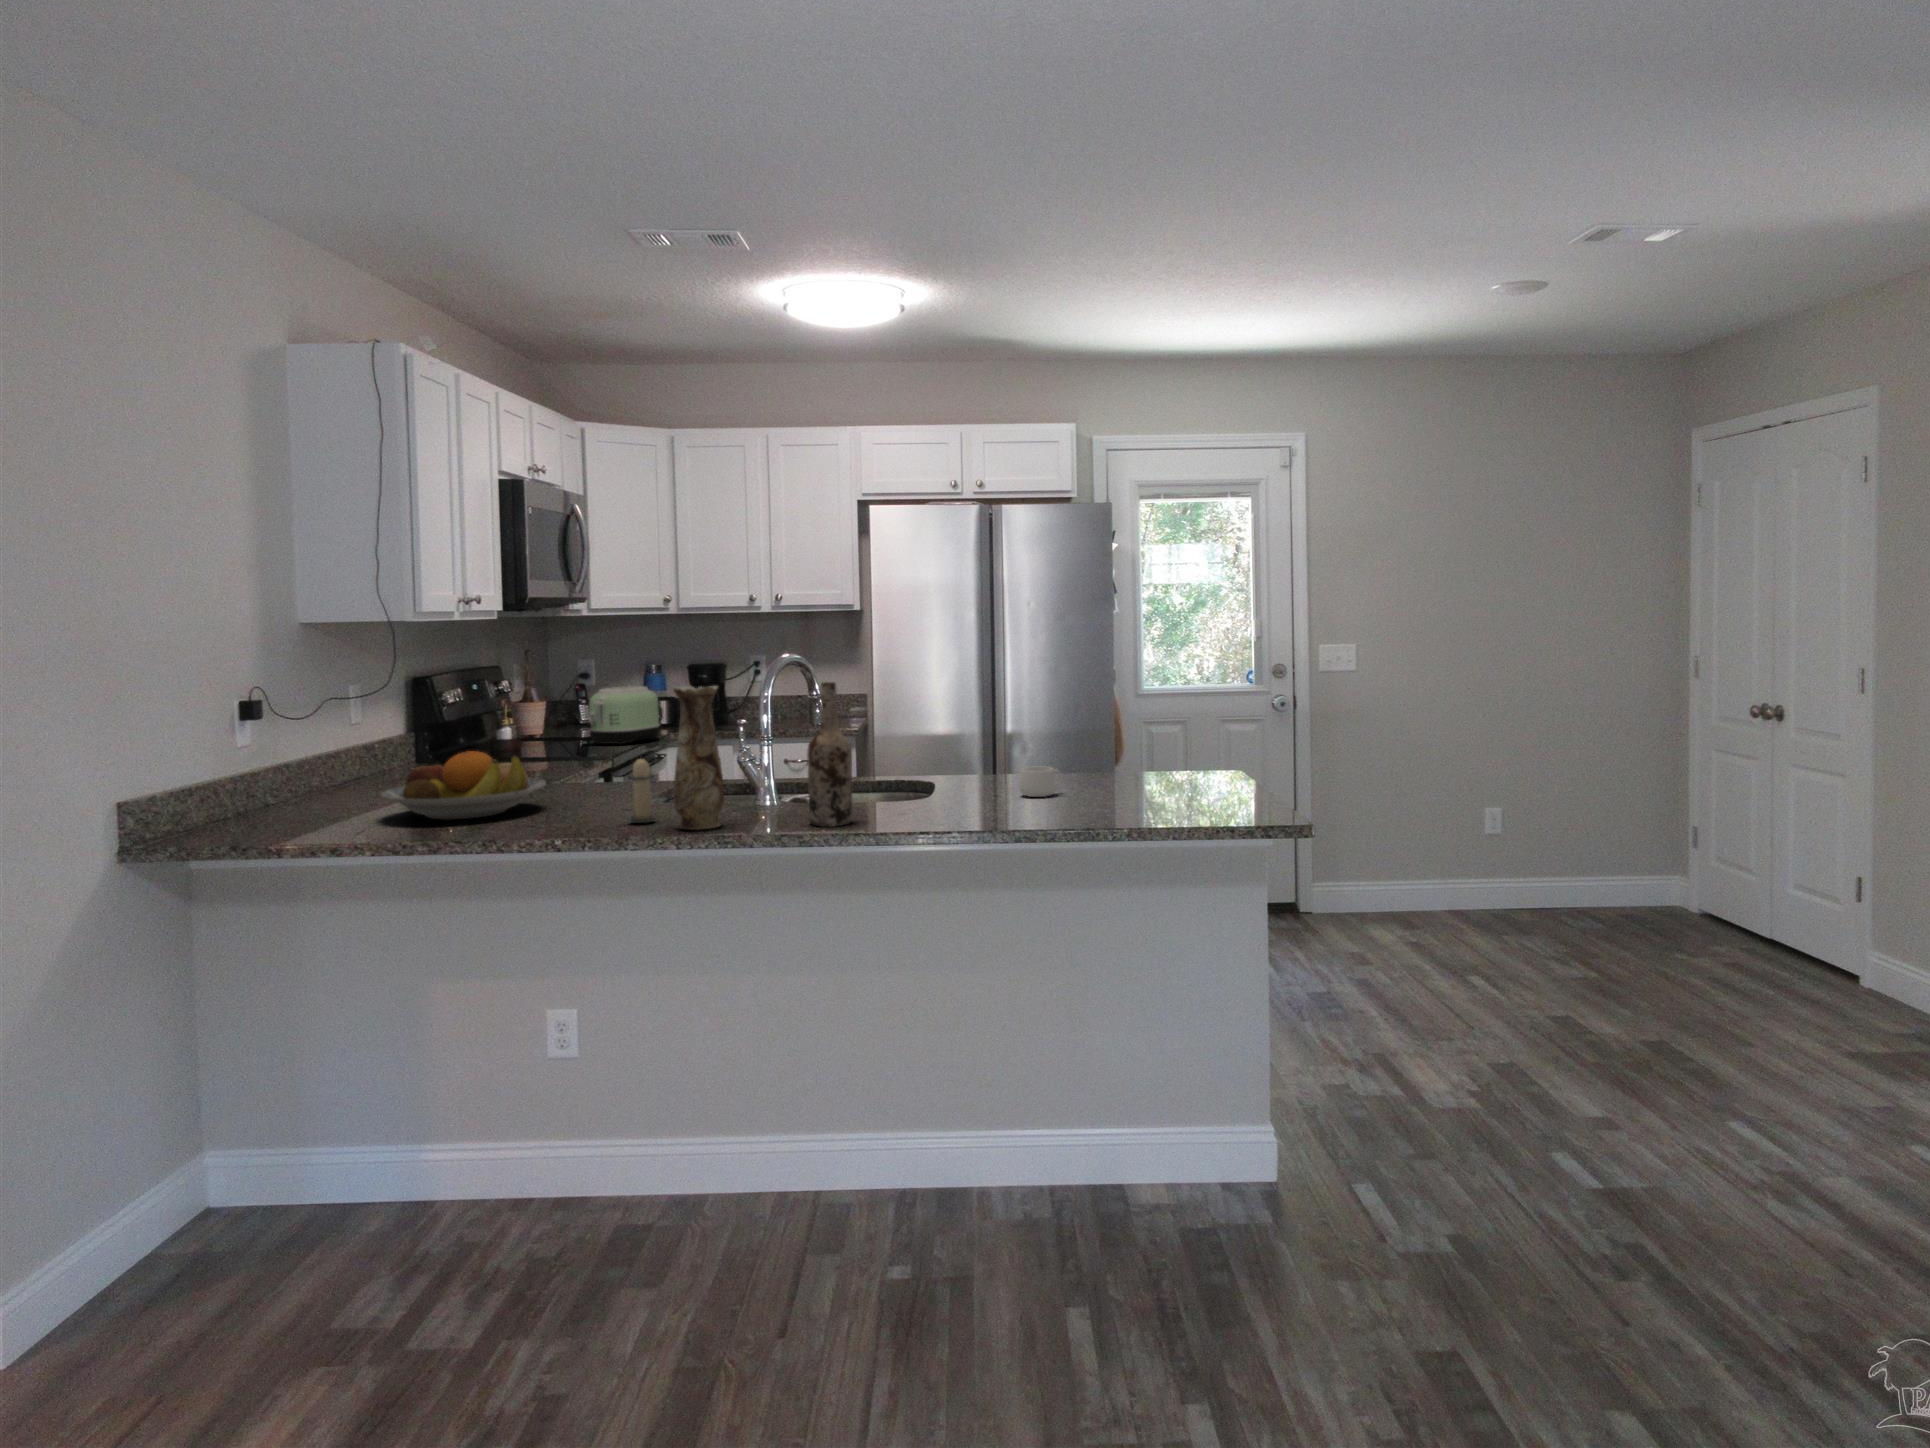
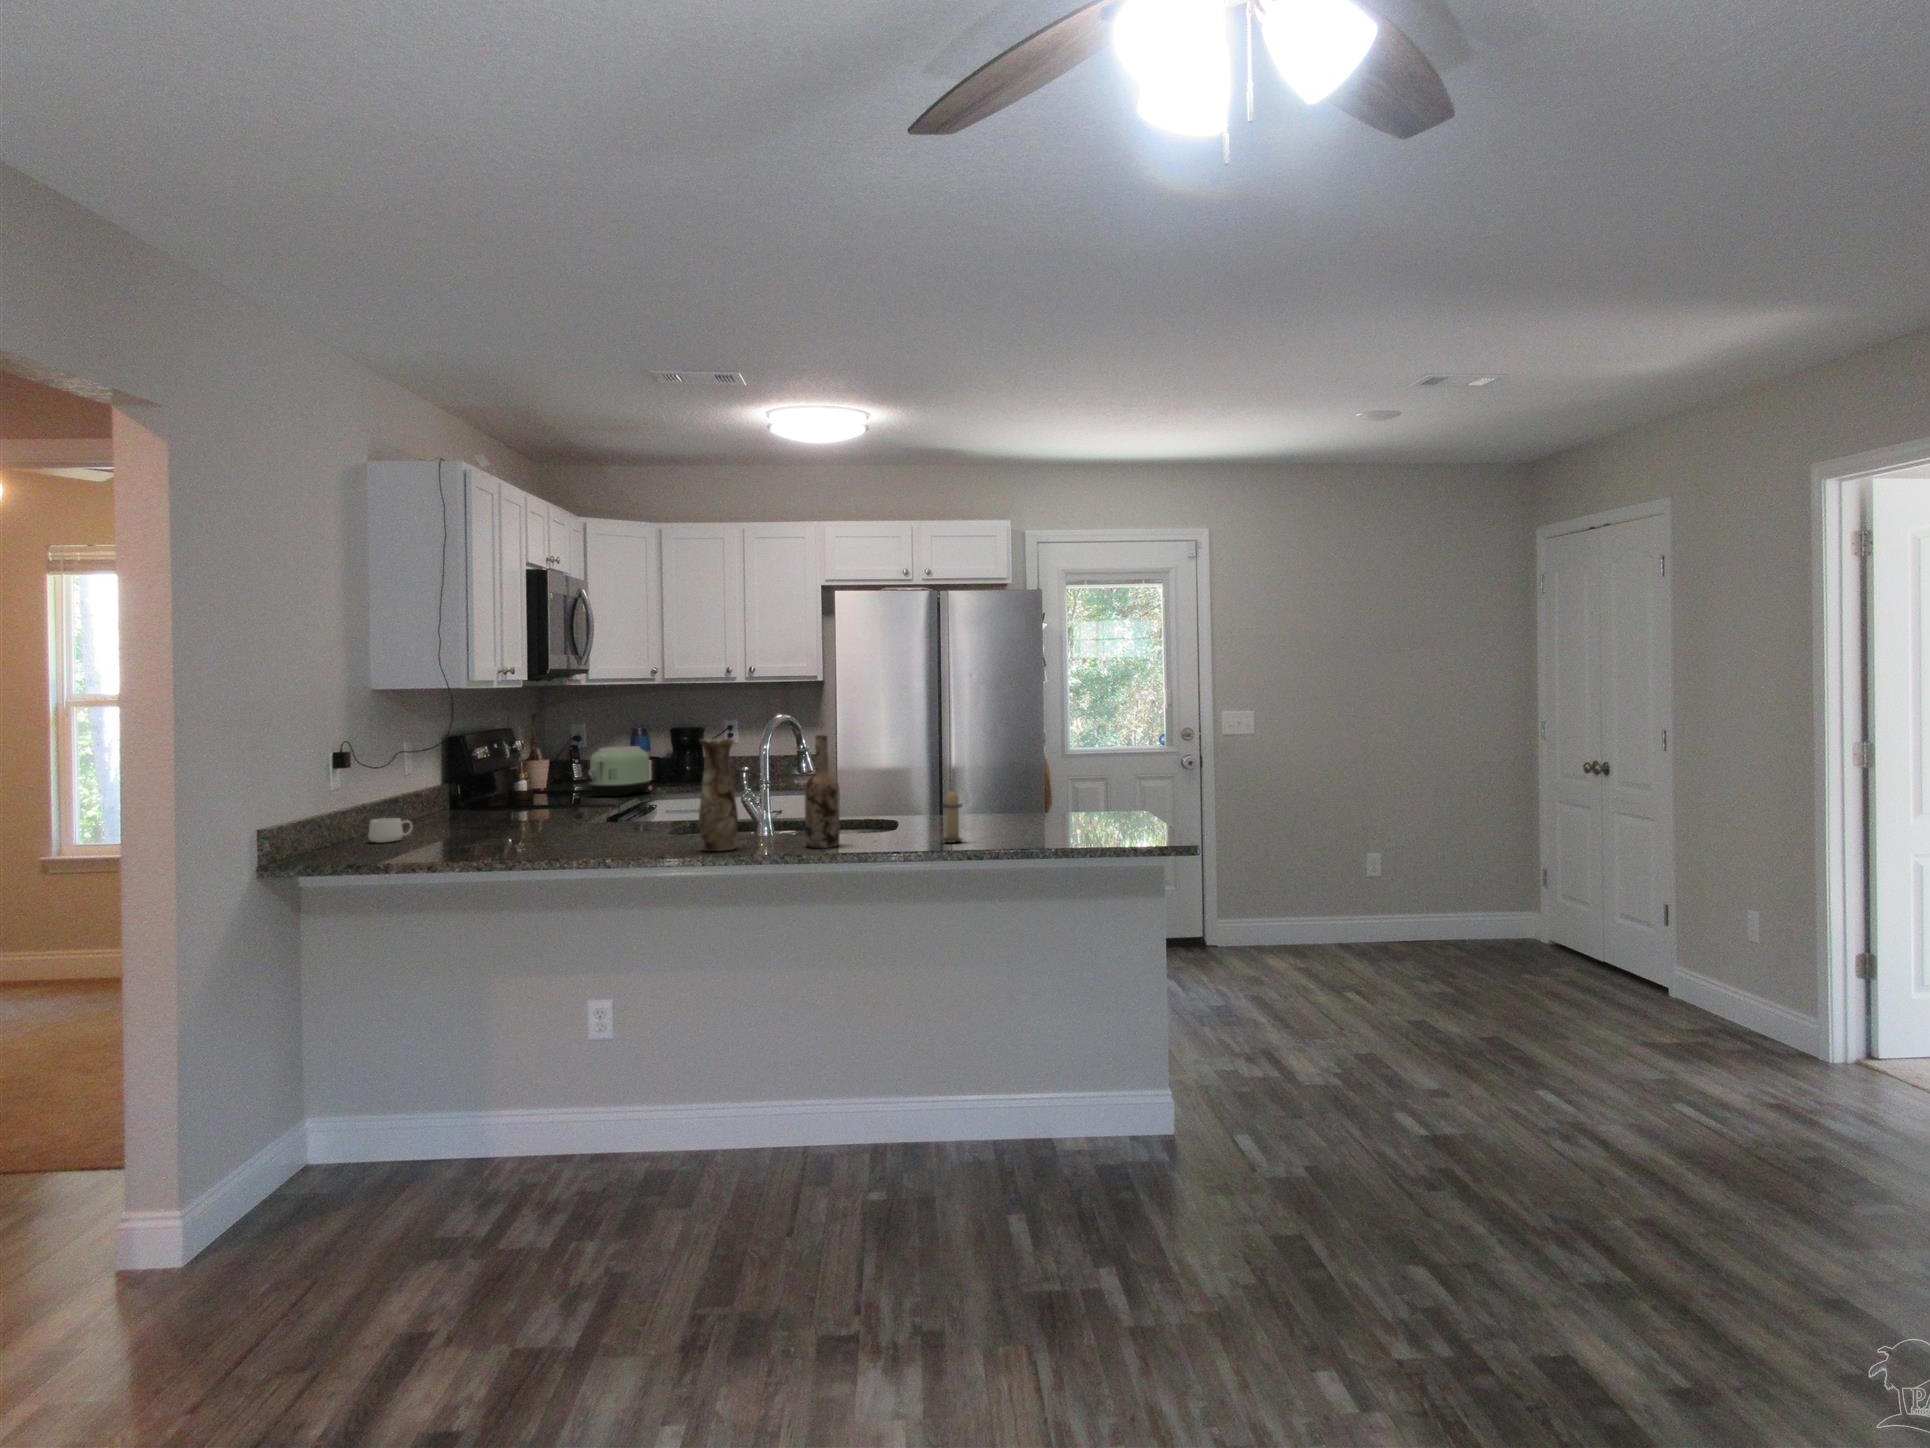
fruit bowl: present [381,751,546,820] -> none [454,792,585,847]
candle: present [627,759,655,823] -> present [942,791,963,842]
mug: present [1019,766,1062,797] -> present [368,818,412,843]

